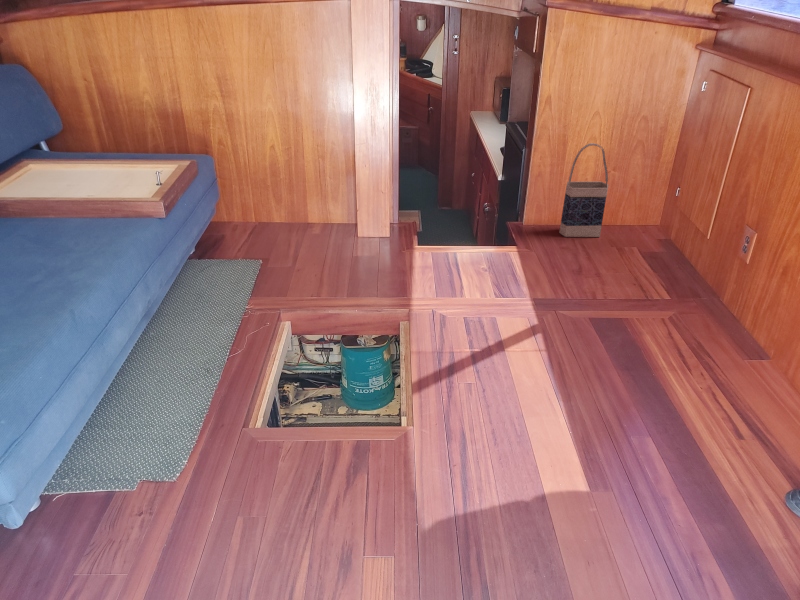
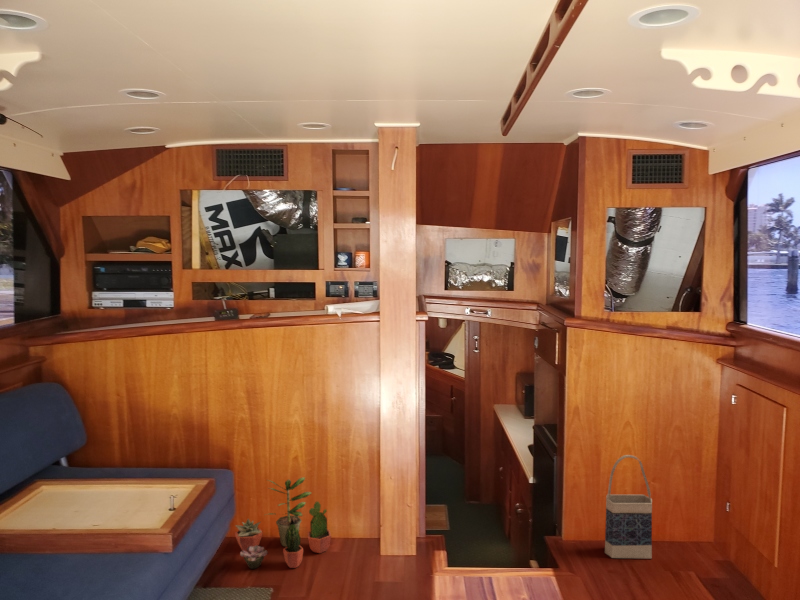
potted plant: none [222,168,312,247] -> present [235,477,331,569]

